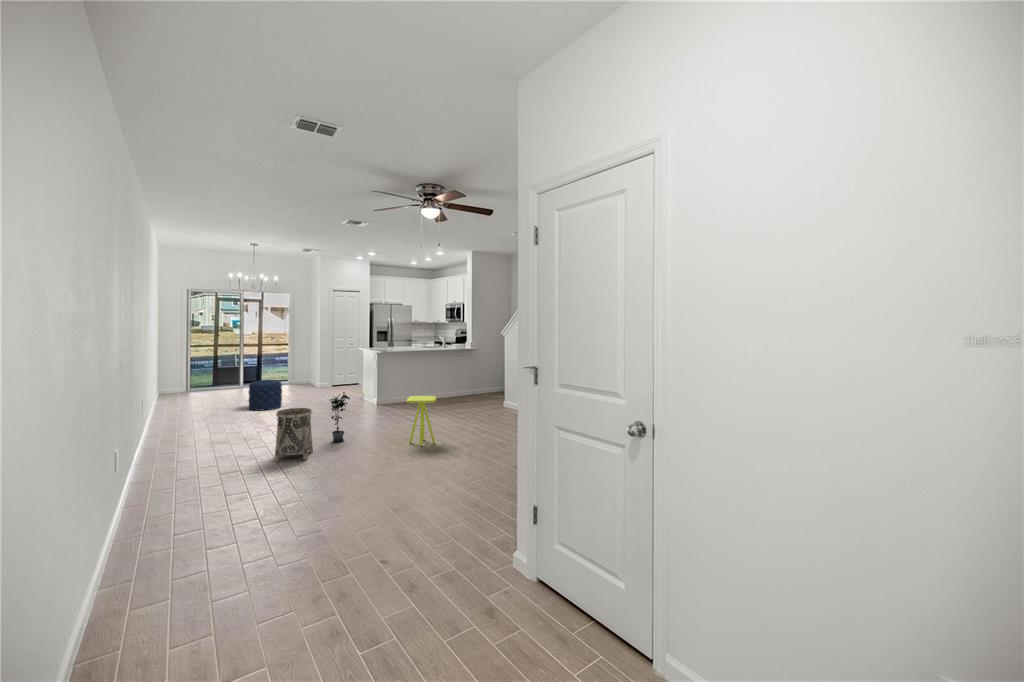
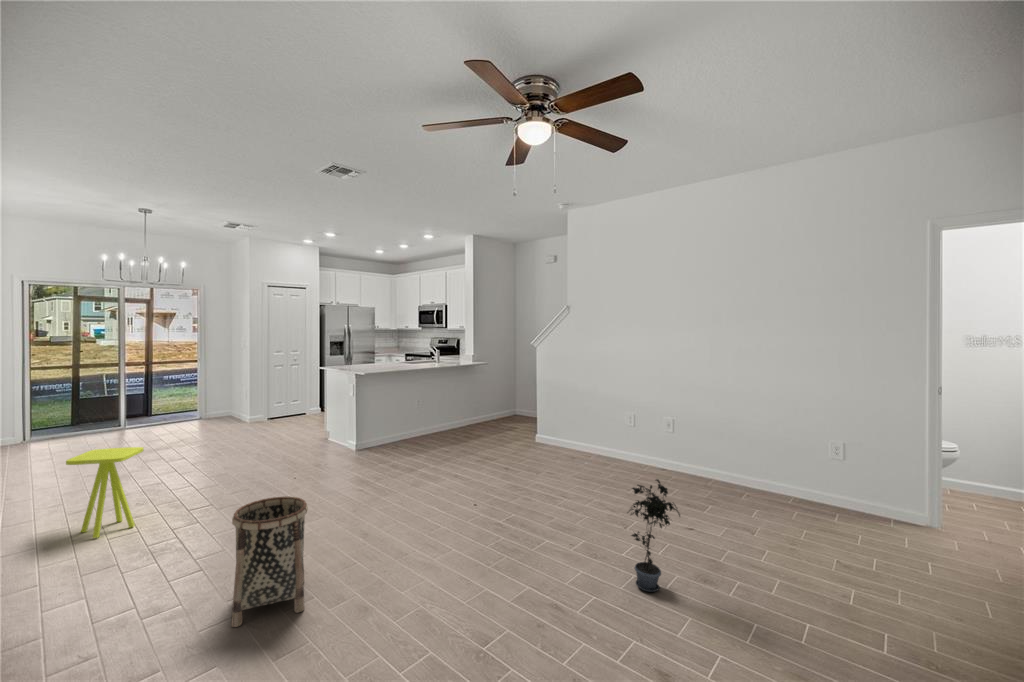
pouf: present [248,380,282,411] -> none [140,420,200,473]
potted plant: present [329,392,350,442] -> present [627,479,680,592]
side table: present [407,396,436,446] -> present [66,447,144,538]

